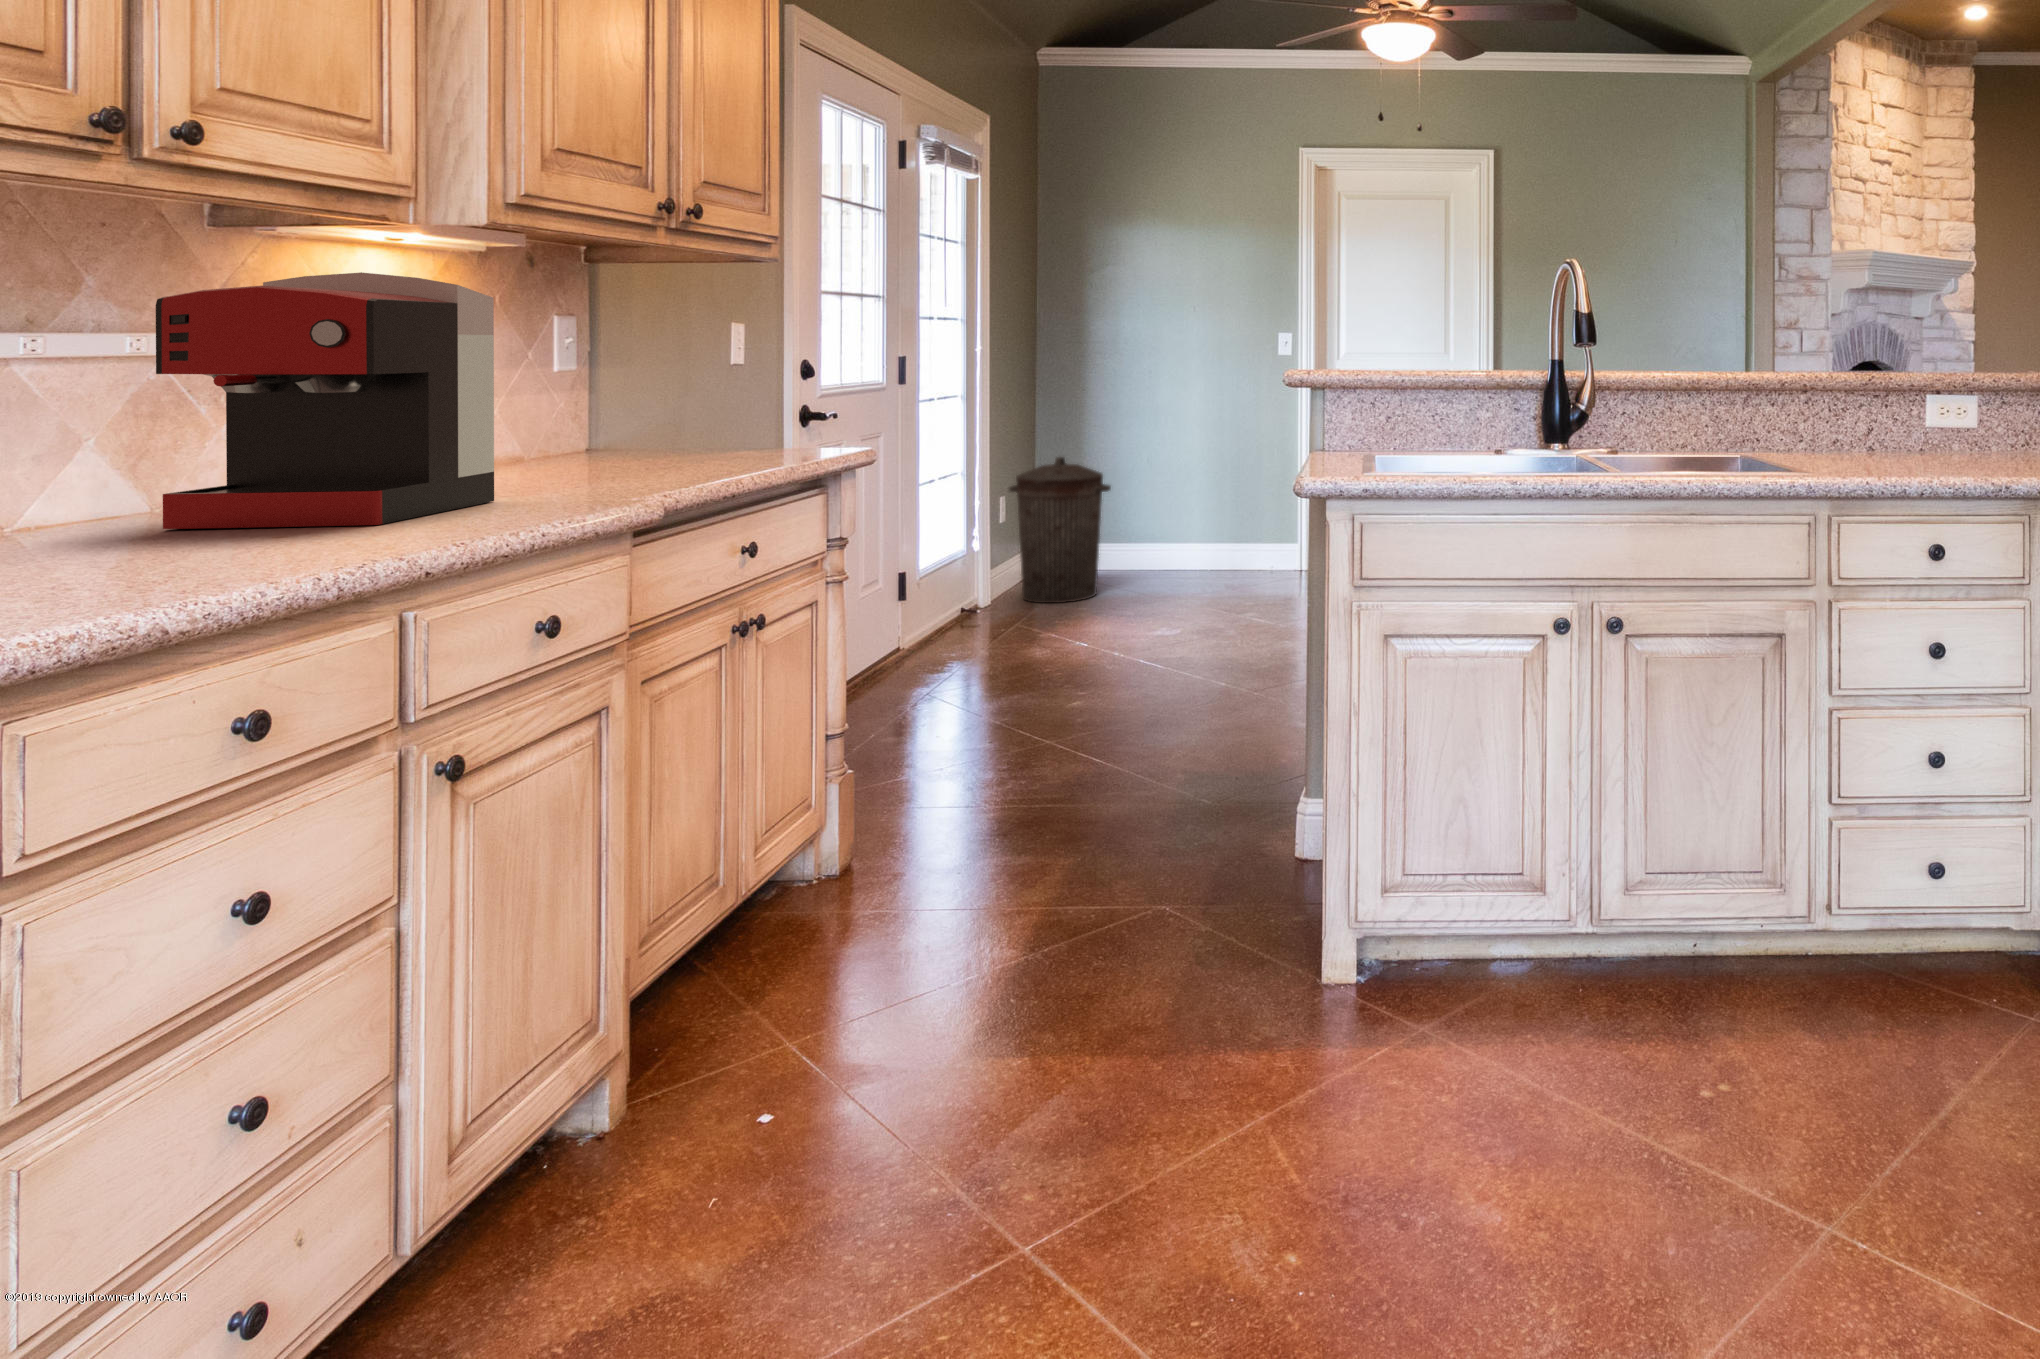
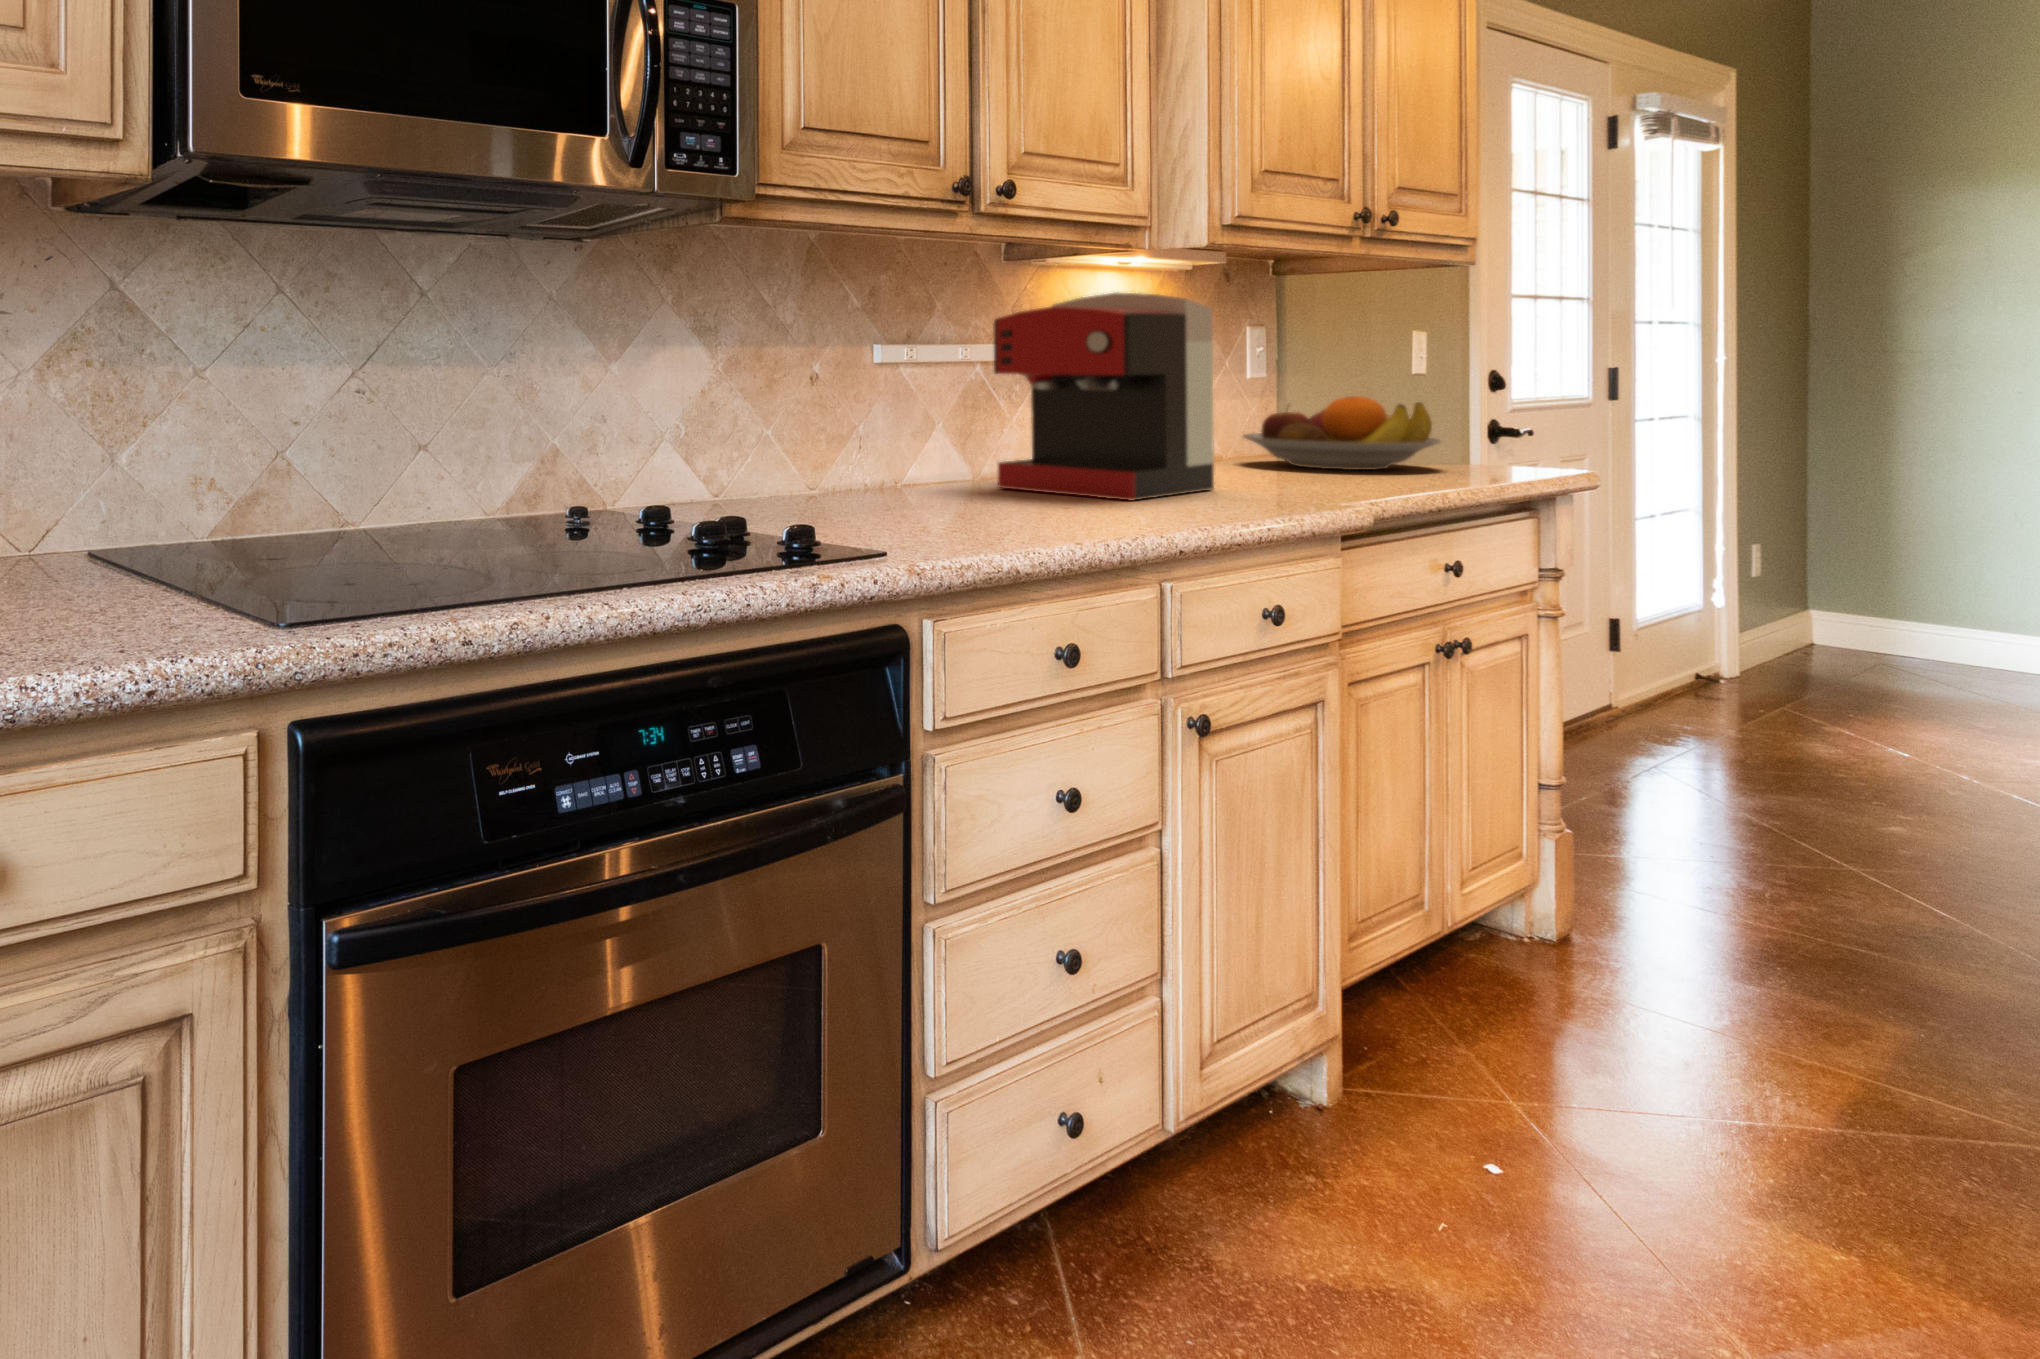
fruit bowl: none [543,391,747,467] -> present [1243,396,1441,470]
trash can: present [1009,457,1111,603] -> none [1769,500,1967,702]

